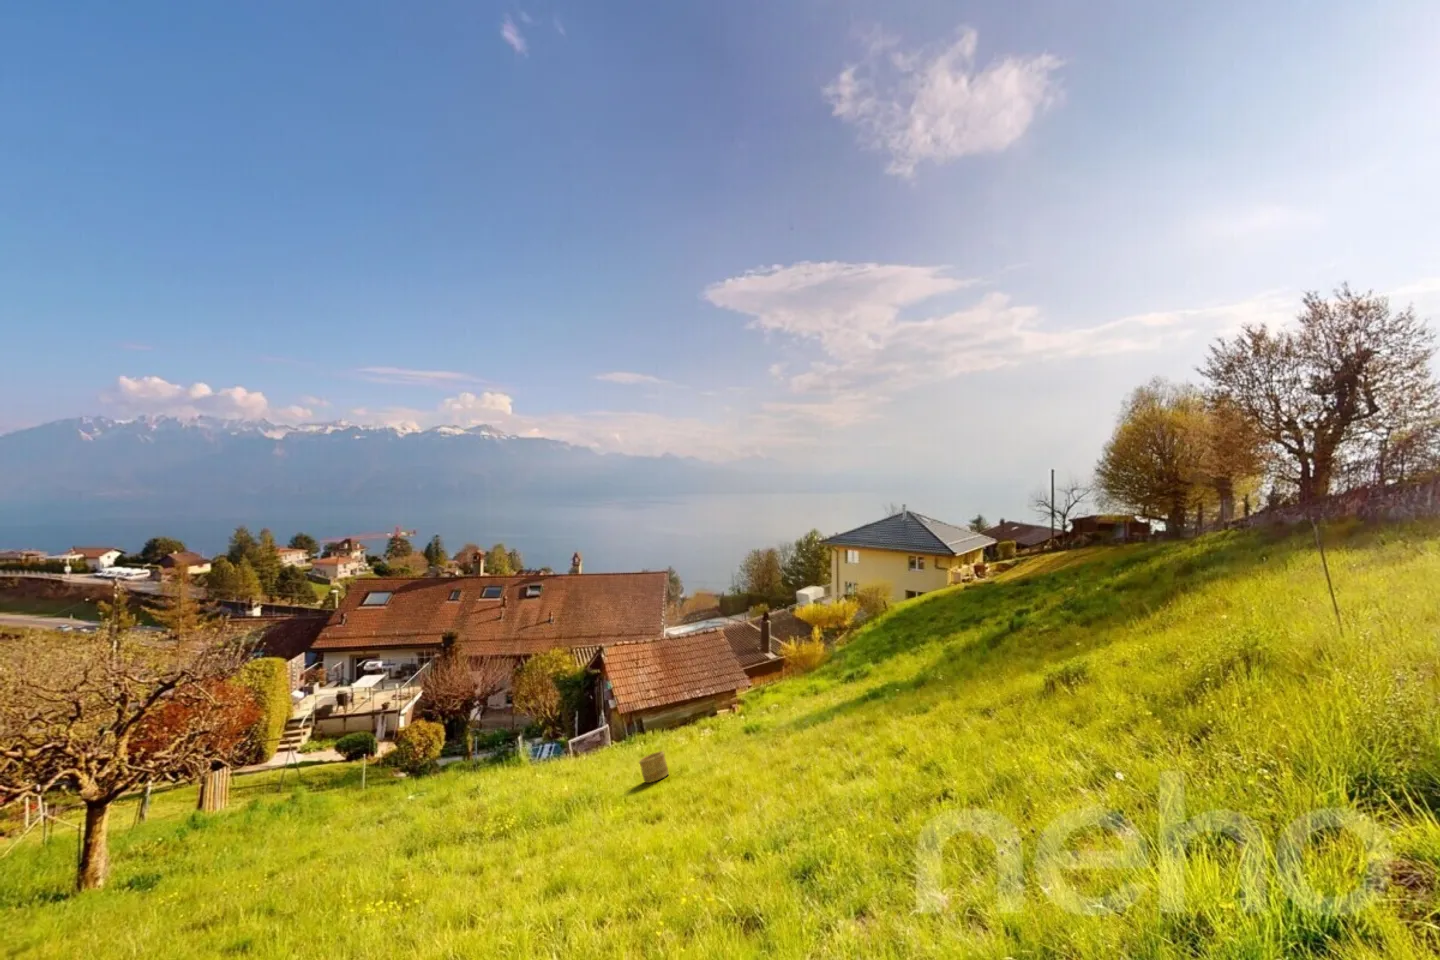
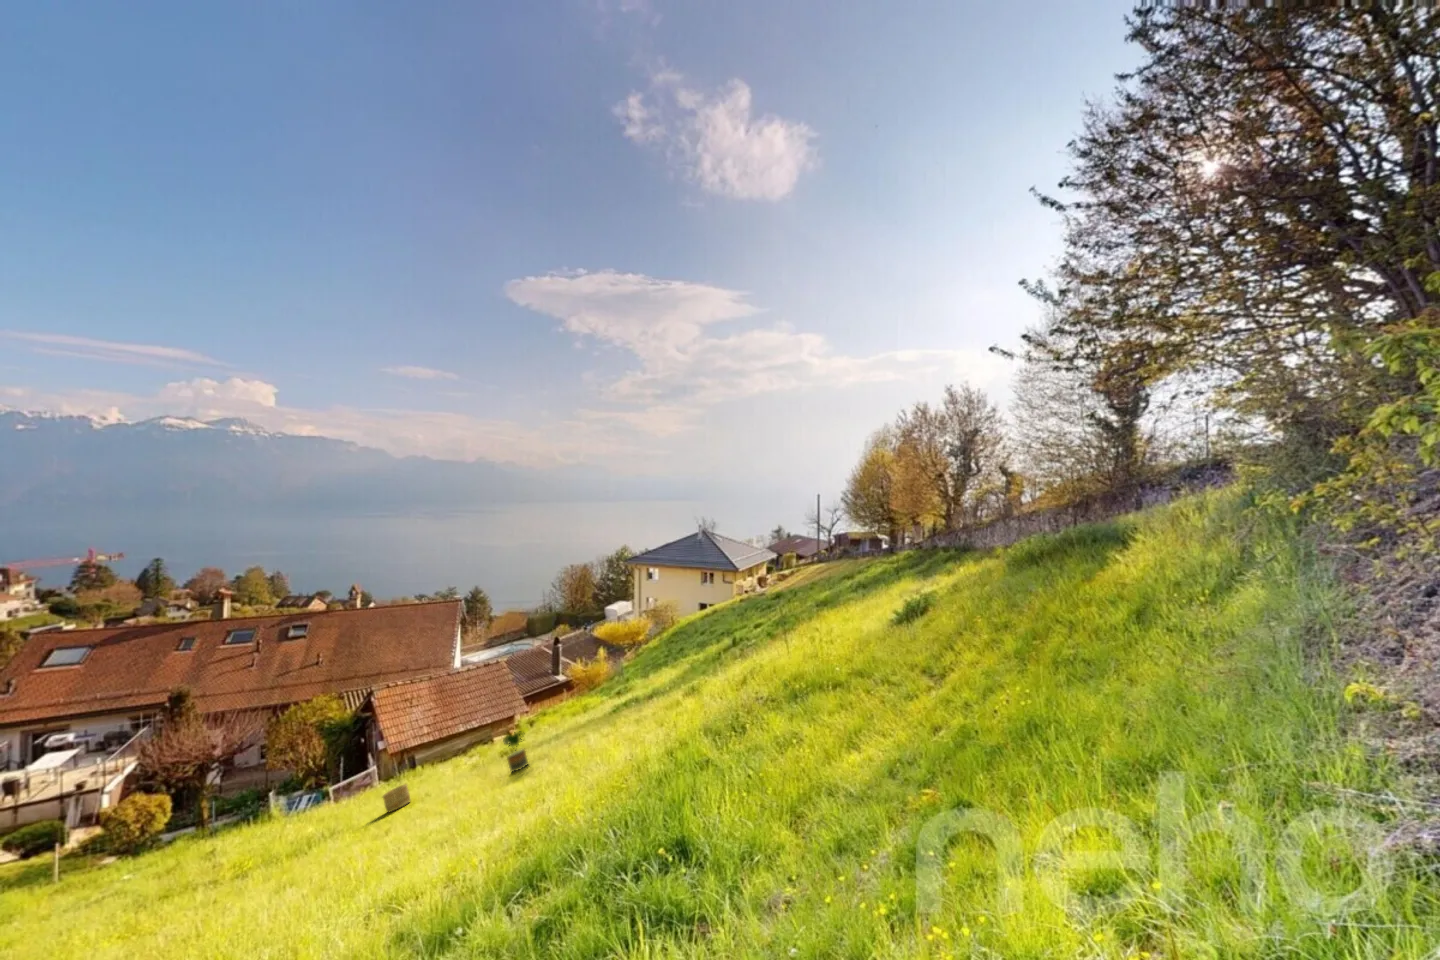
potted tree: none [788,704,825,760] -> present [503,731,528,772]

